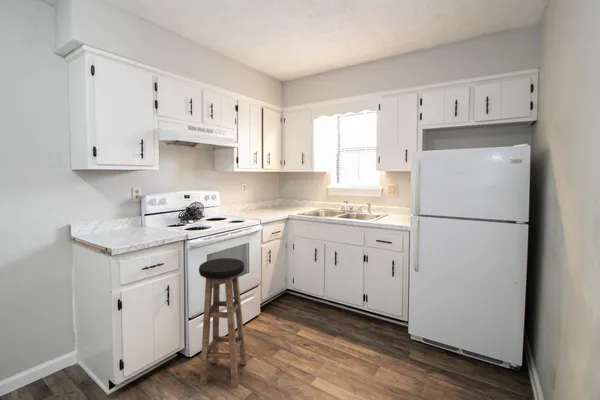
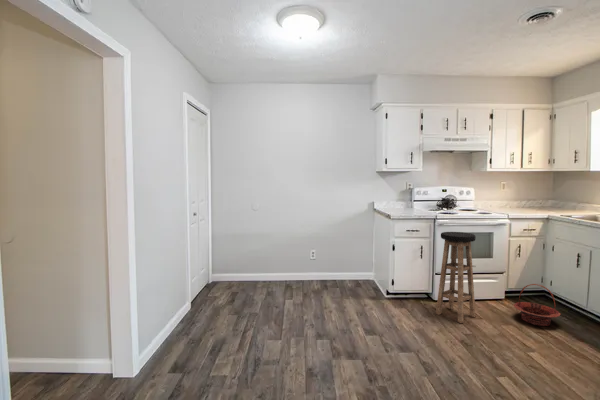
basket: none [279,298,319,343] -> present [514,284,560,326]

